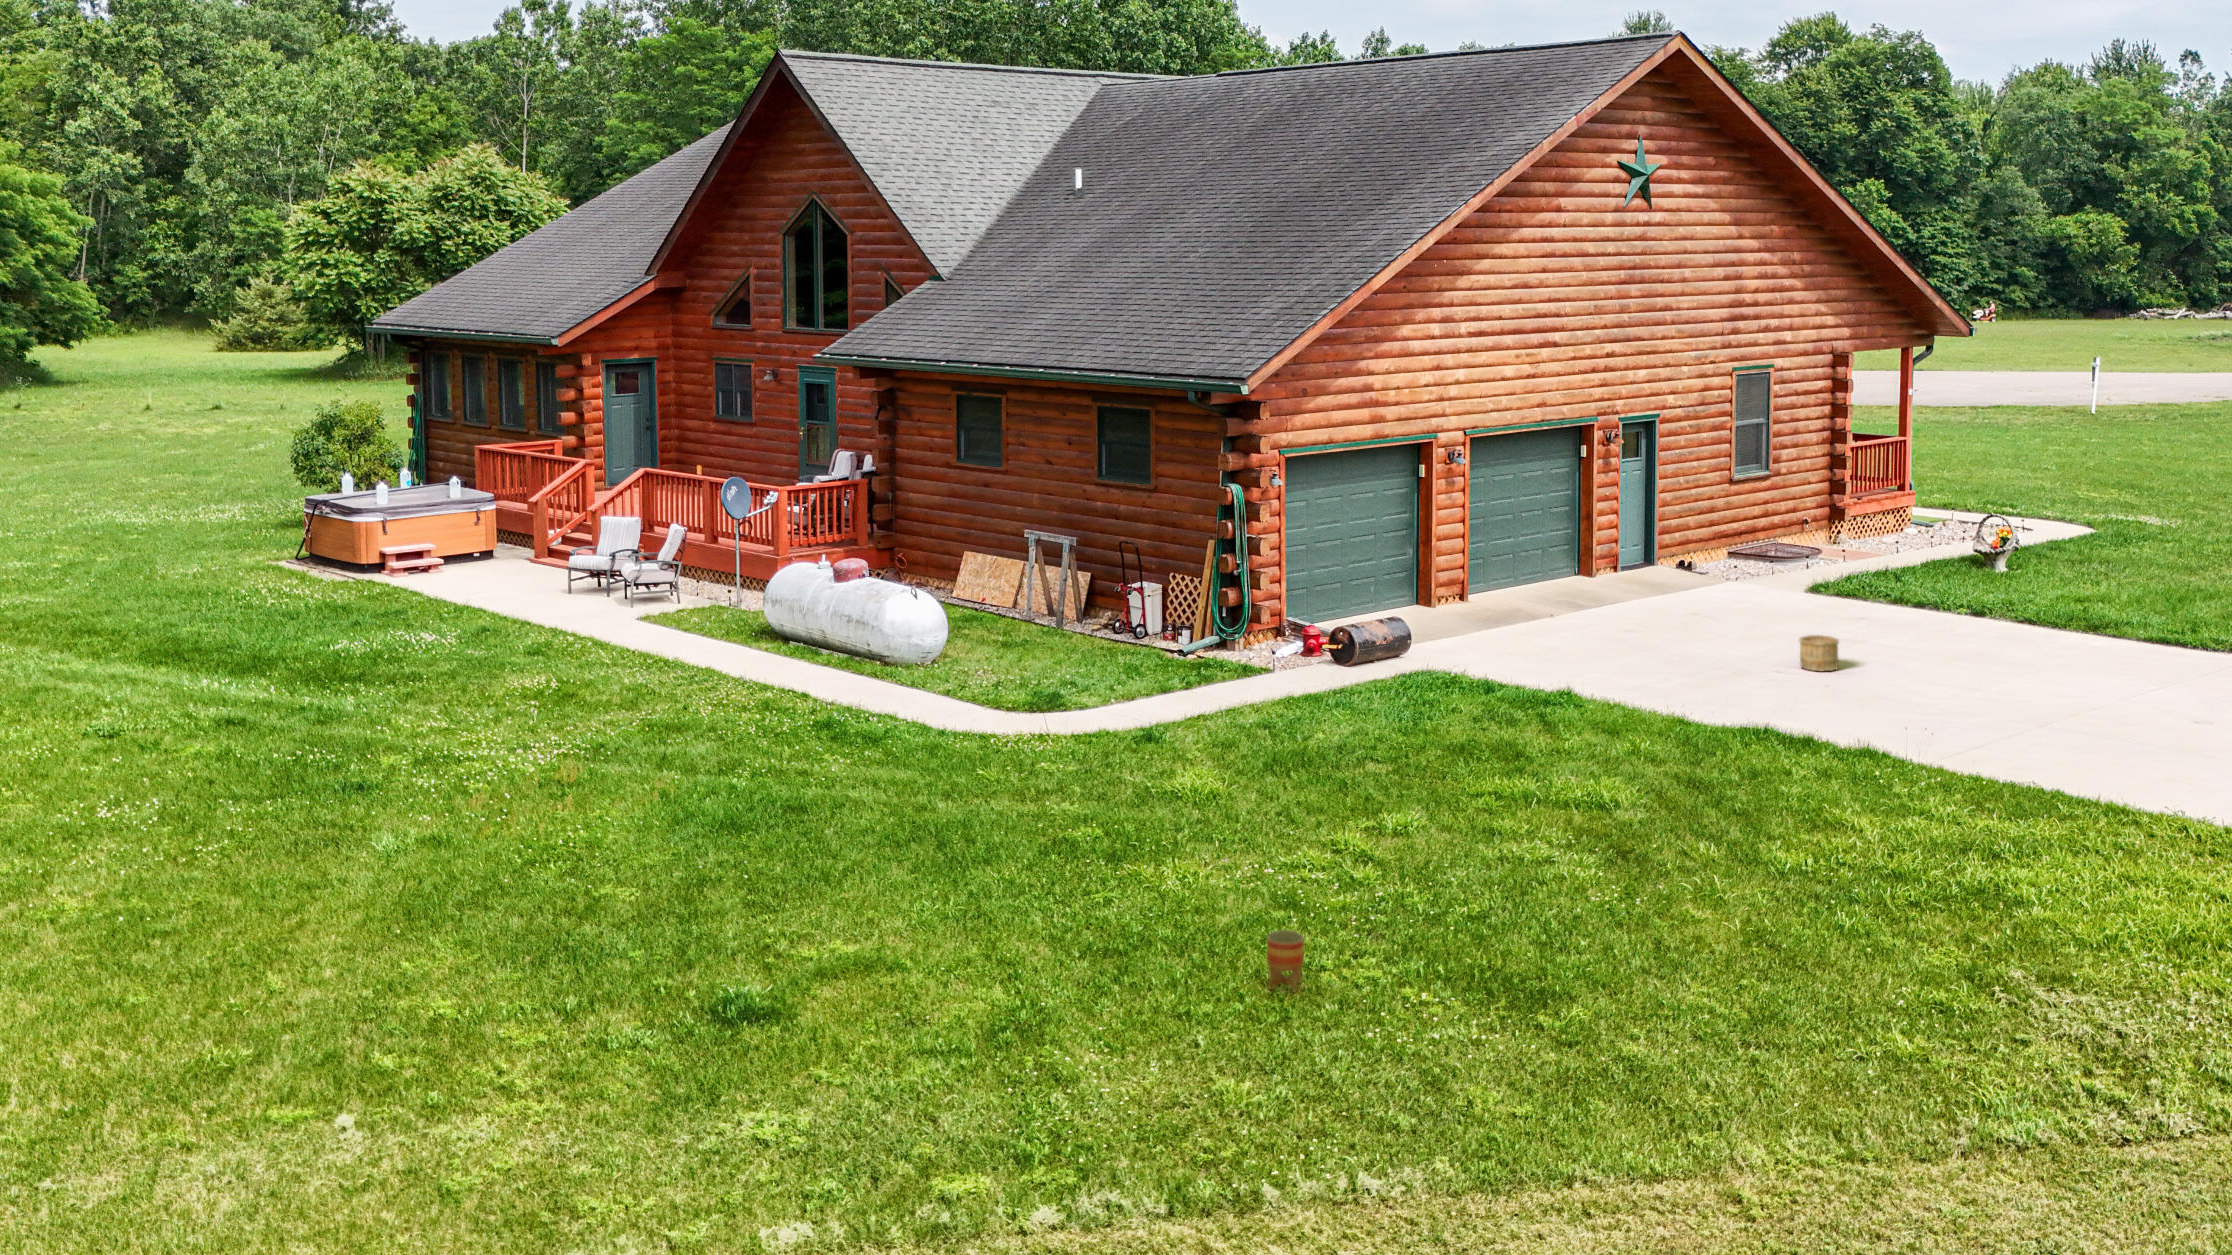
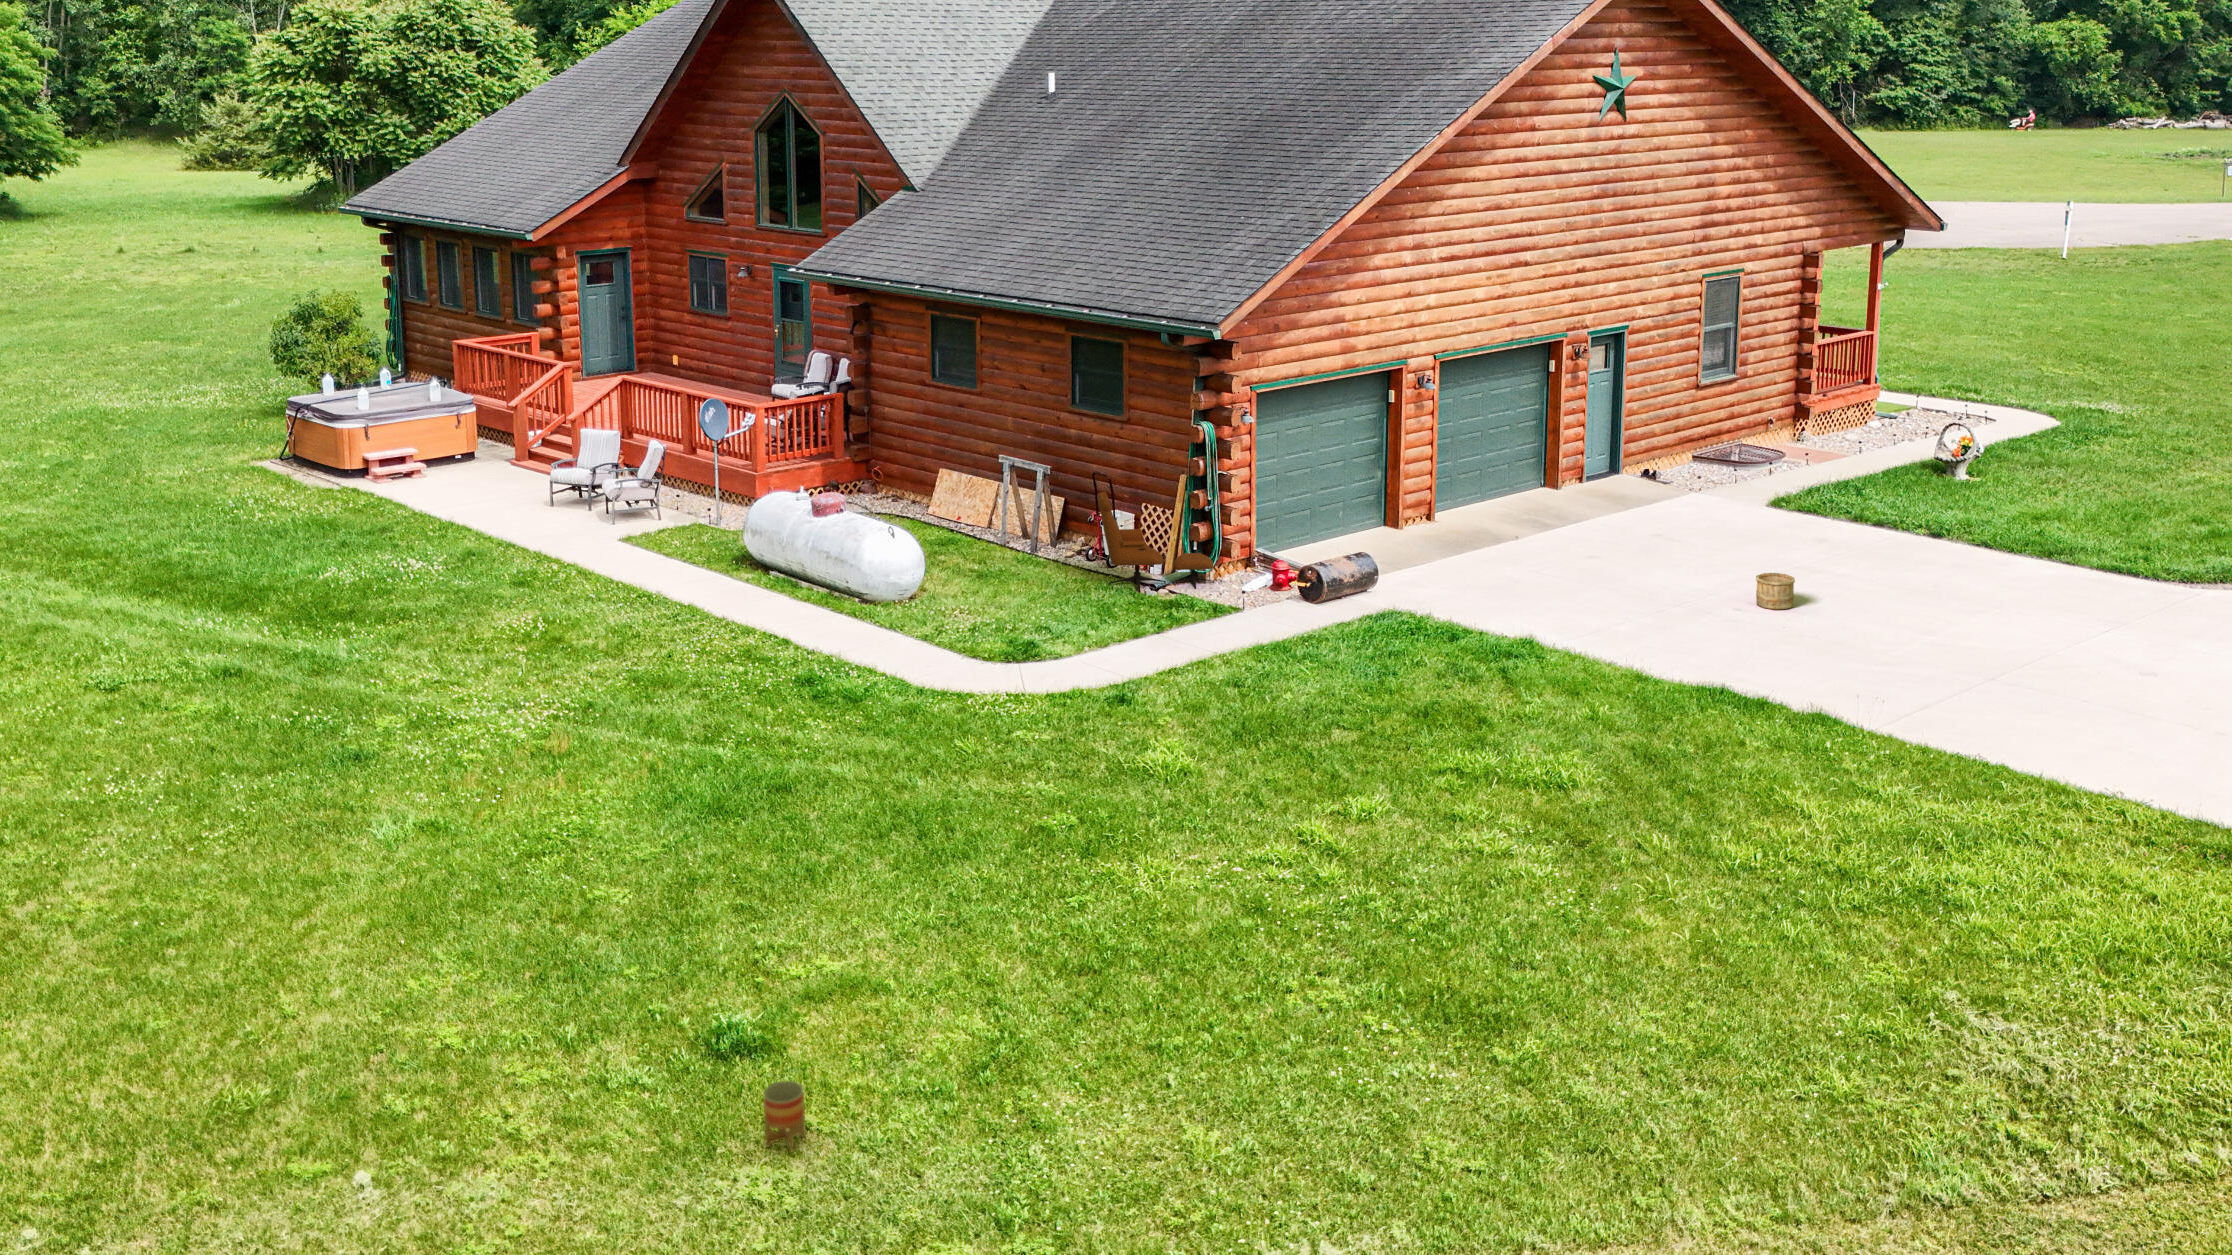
lounge chair: none [1120,554,1240,657] -> present [1097,492,1214,592]
planter: present [1267,930,1304,993] -> present [764,1081,806,1152]

